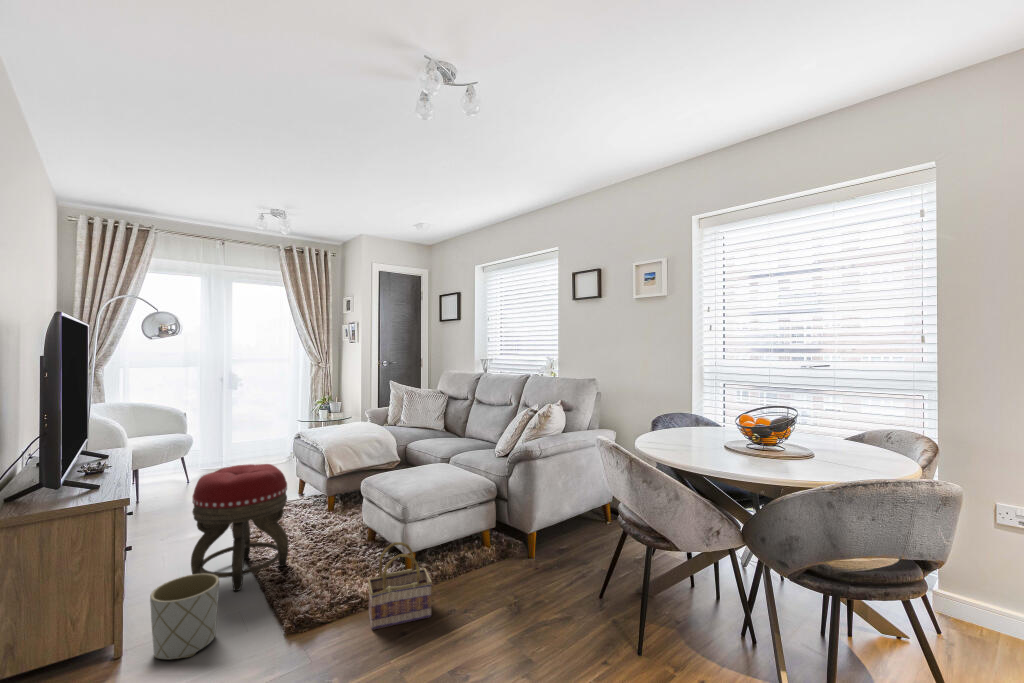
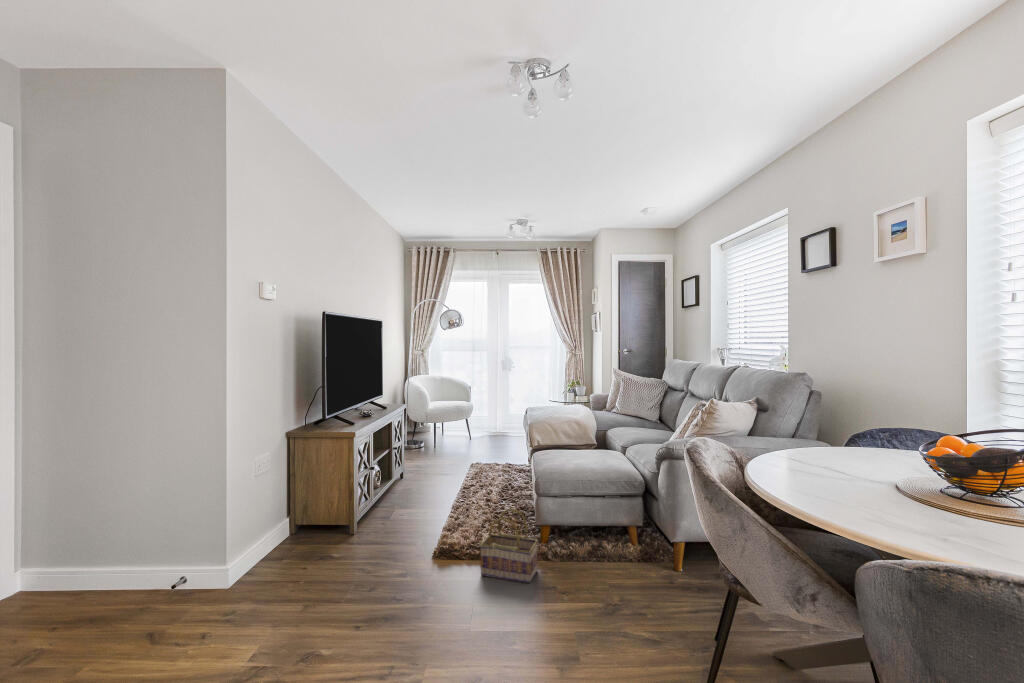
footstool: present [191,464,289,591] -> none [412,426,475,519]
planter: present [150,573,219,660] -> none [358,496,399,550]

